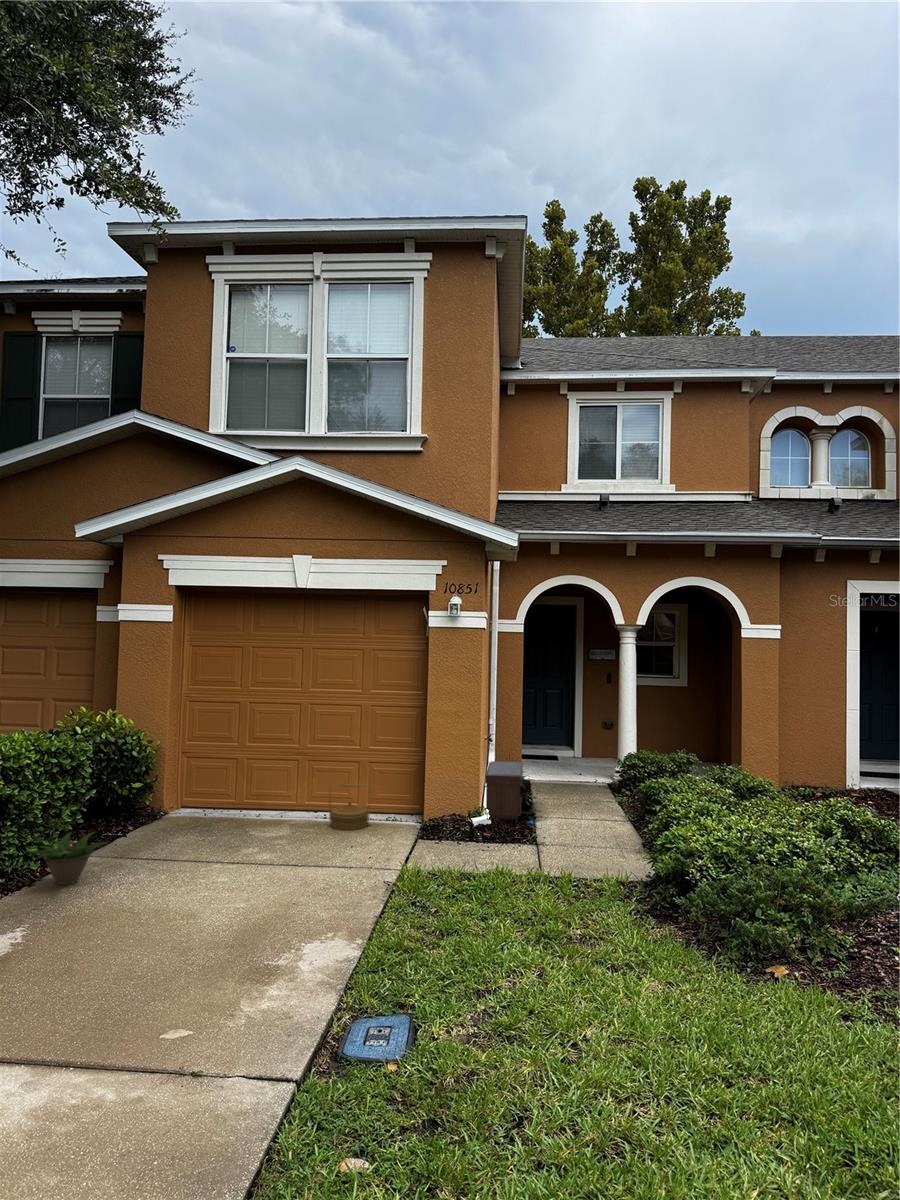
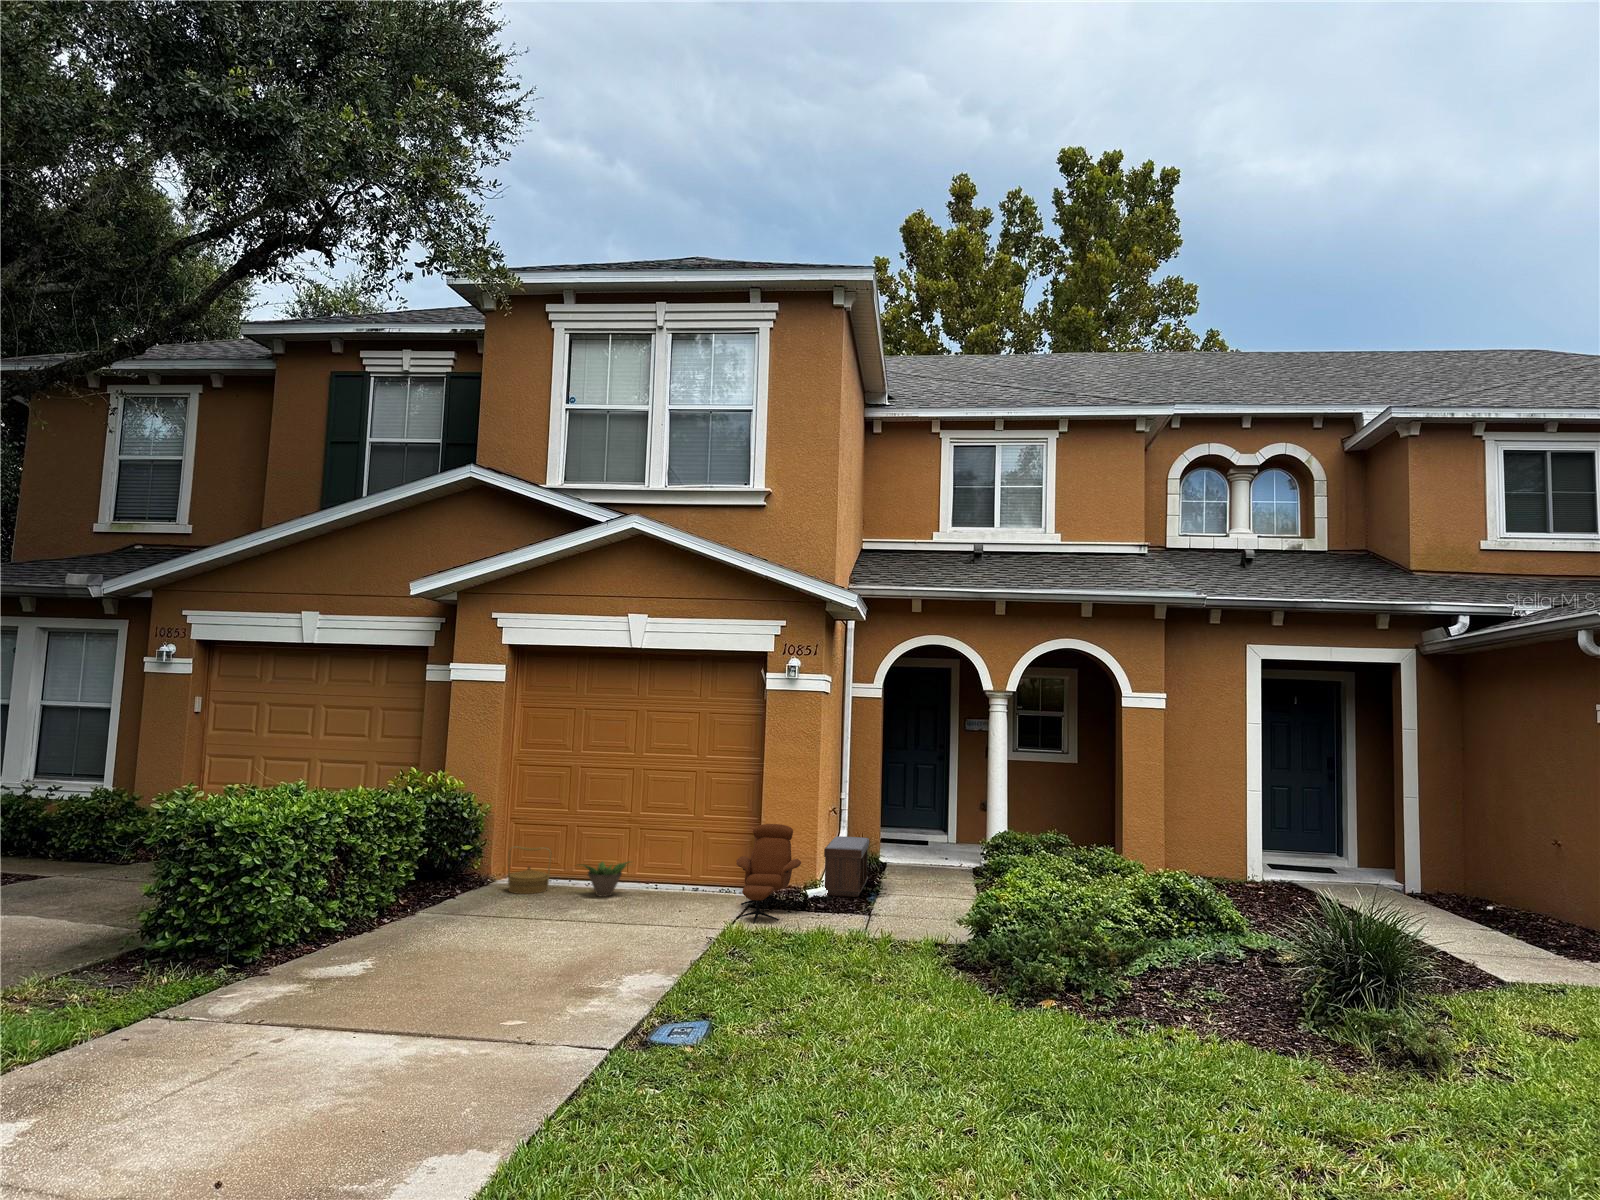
lounge chair: none [405,754,468,857] -> present [736,824,801,924]
woven basket: present [329,783,371,830] -> present [508,846,552,894]
decorative plant: present [26,832,107,885] -> present [579,862,630,897]

